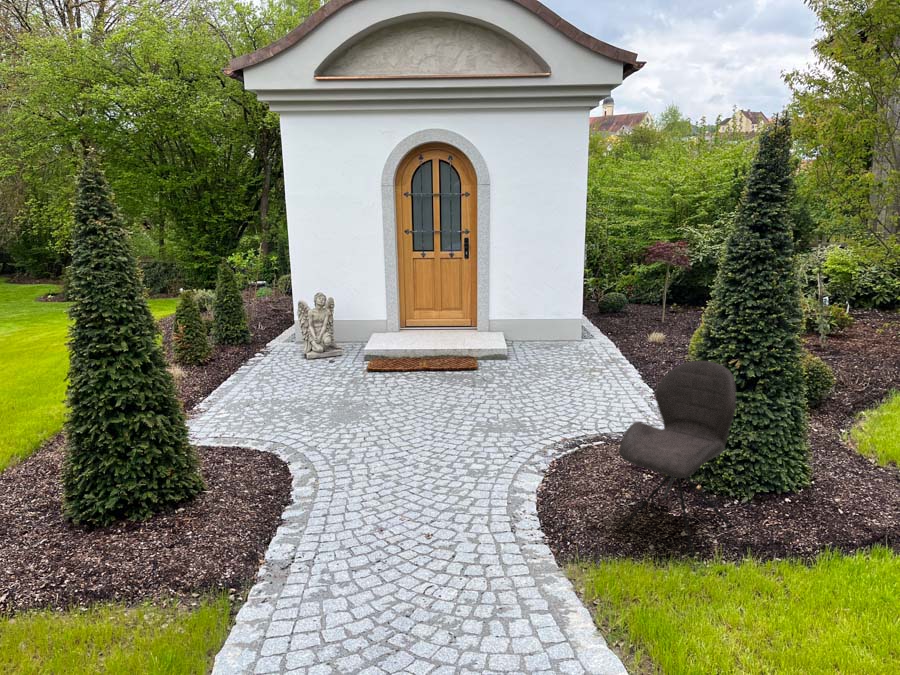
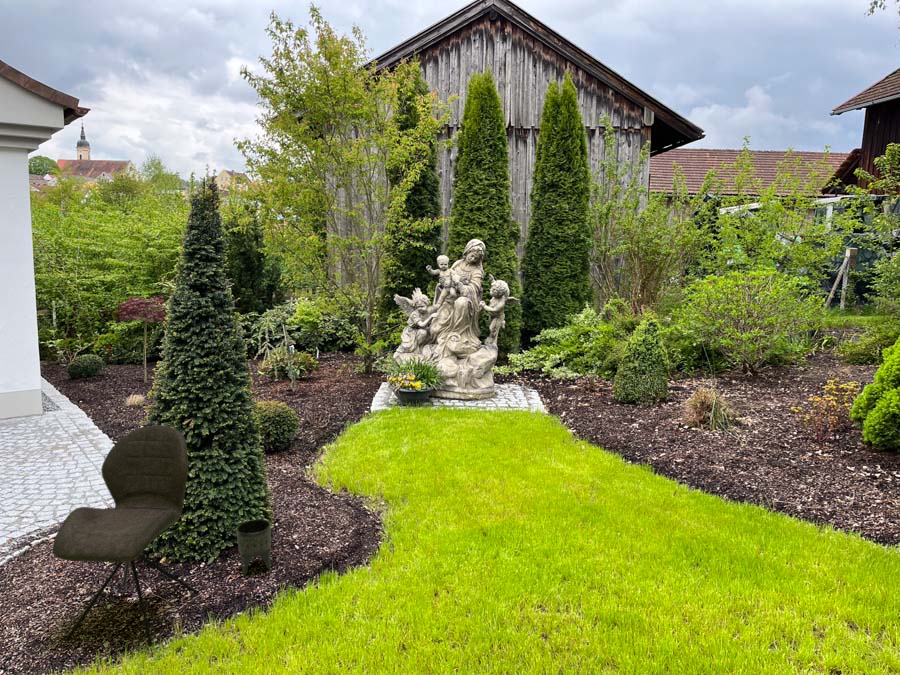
planter: none [775,472,814,527] -> present [236,519,271,574]

